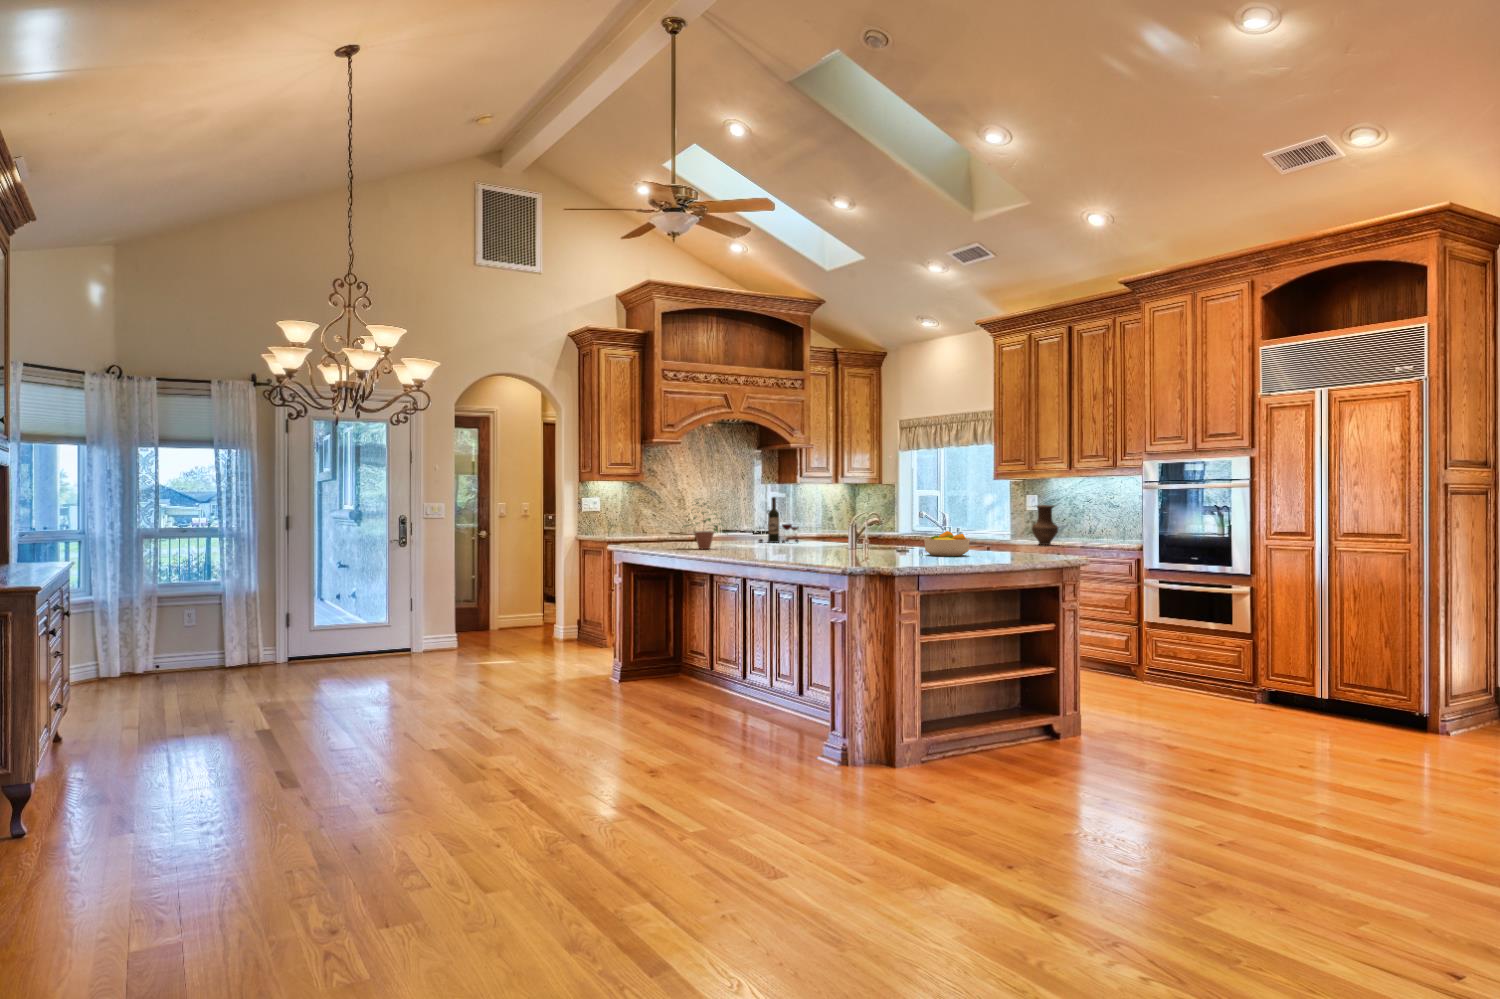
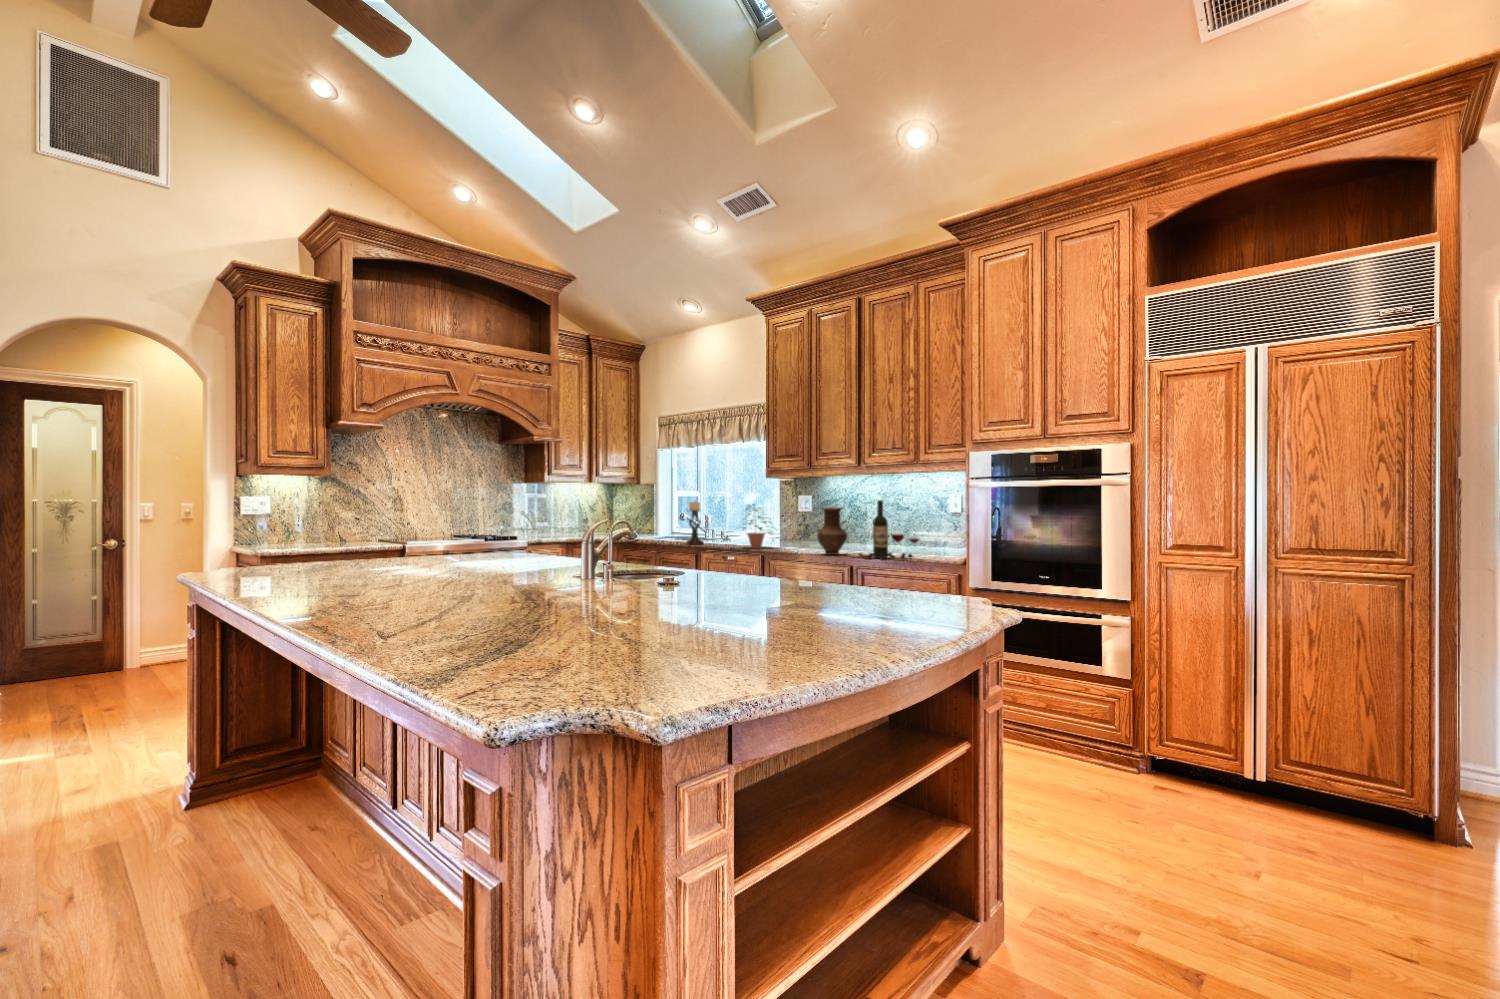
wine bottle: present [758,497,798,543] -> present [859,500,919,559]
candle holder: none [922,499,940,539] -> present [686,501,704,545]
potted plant: present [682,502,718,549] -> present [743,505,771,549]
fruit bowl: present [924,531,970,556] -> none [704,554,783,605]

